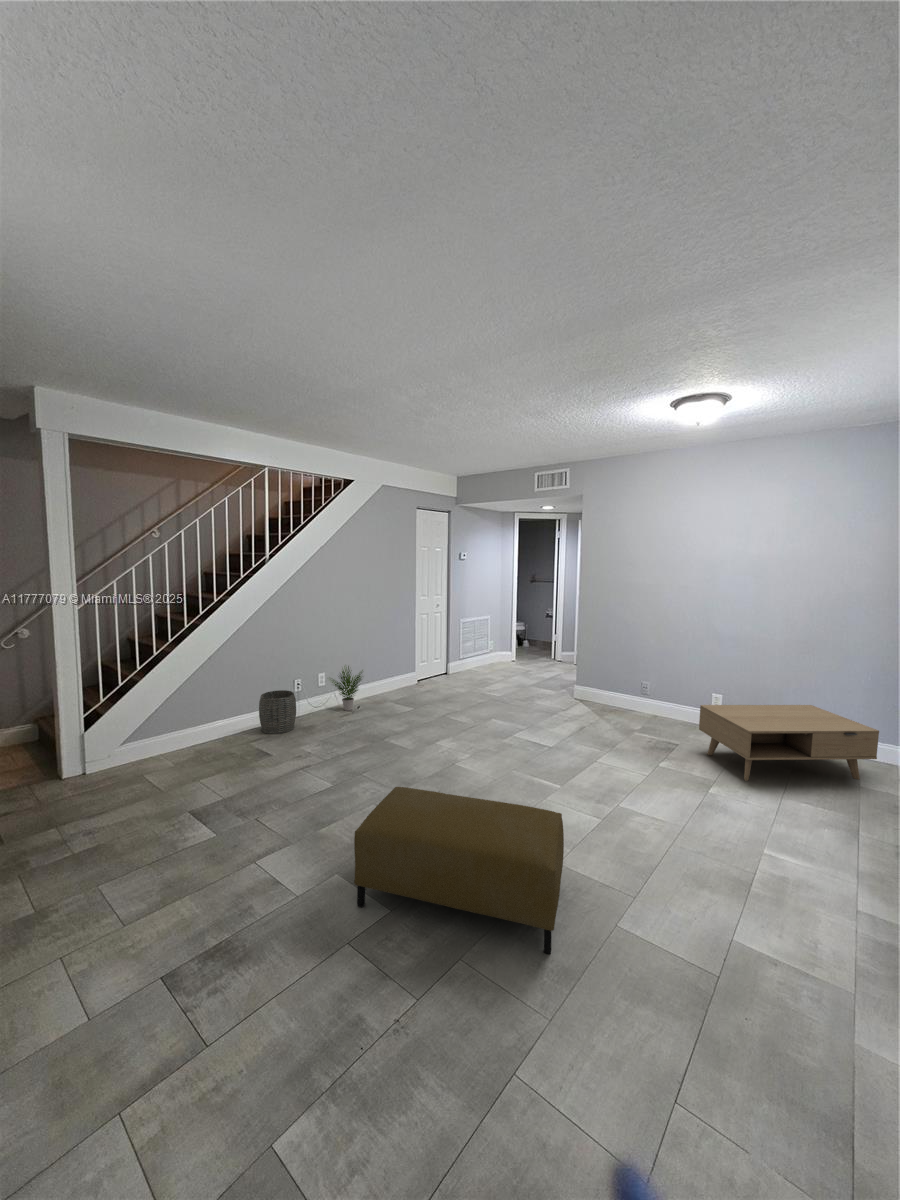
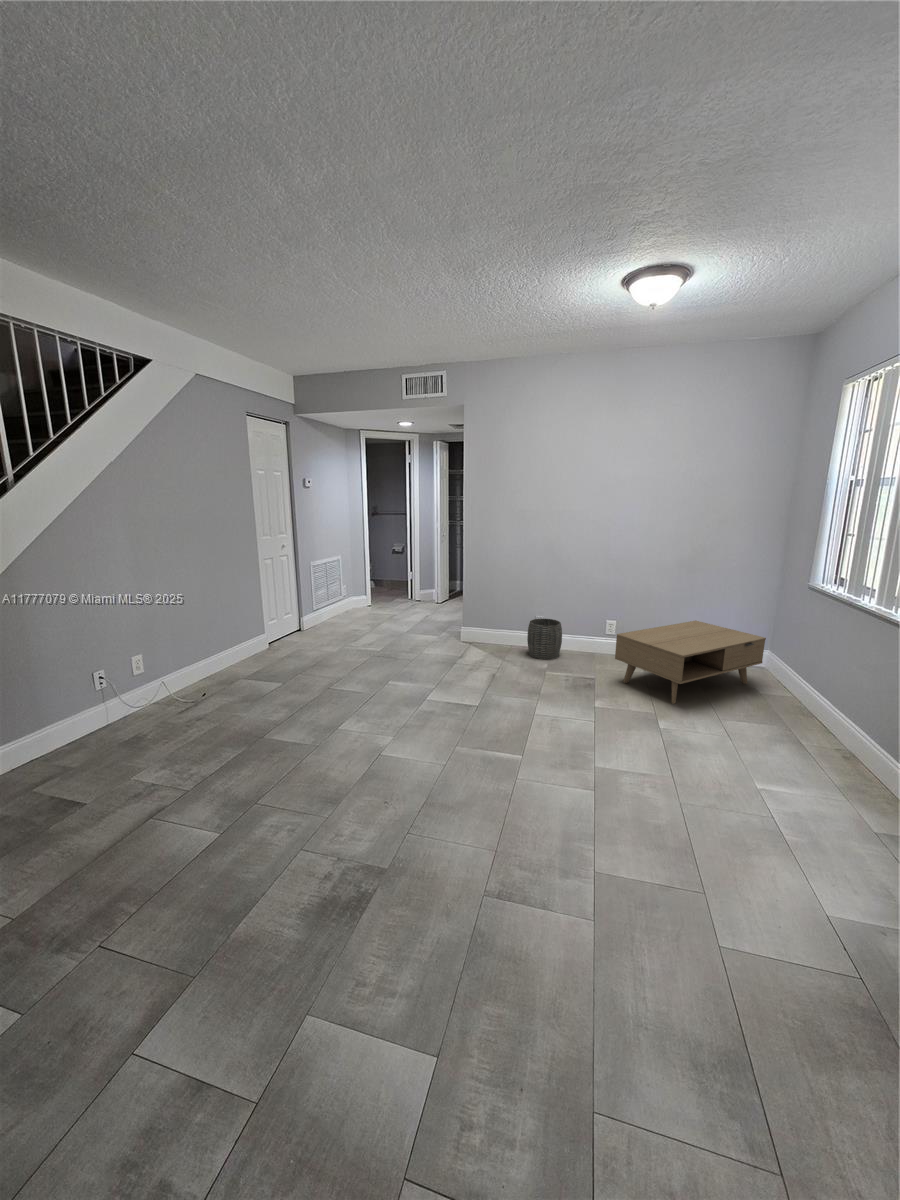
potted plant: present [332,666,363,711] -> none [147,638,213,703]
woven basket: present [259,690,296,734] -> present [527,619,562,659]
ottoman: present [354,787,564,954] -> none [377,807,702,1054]

